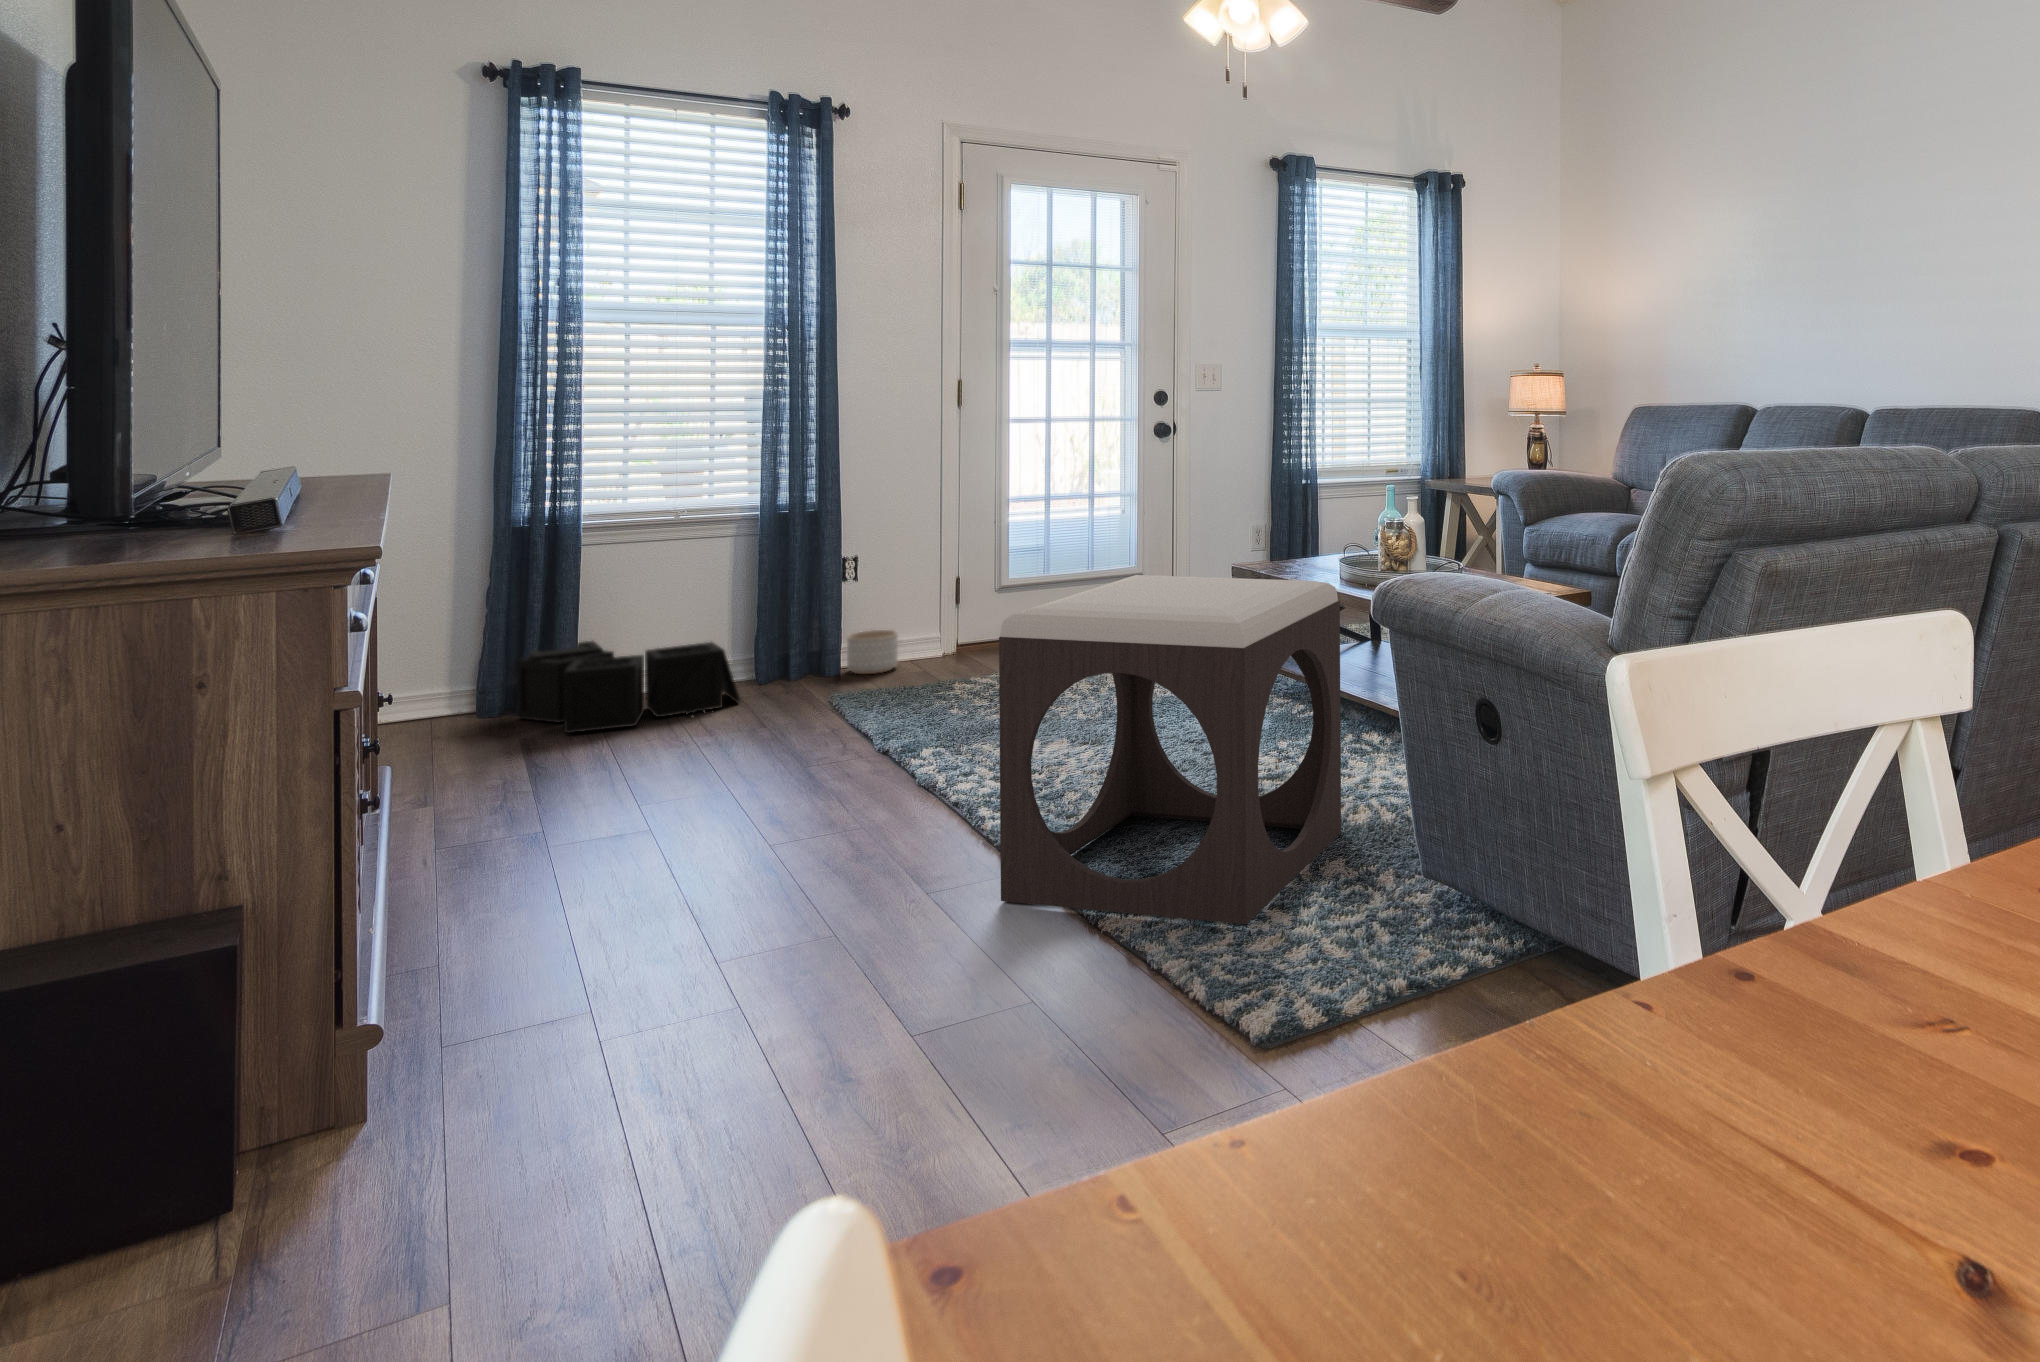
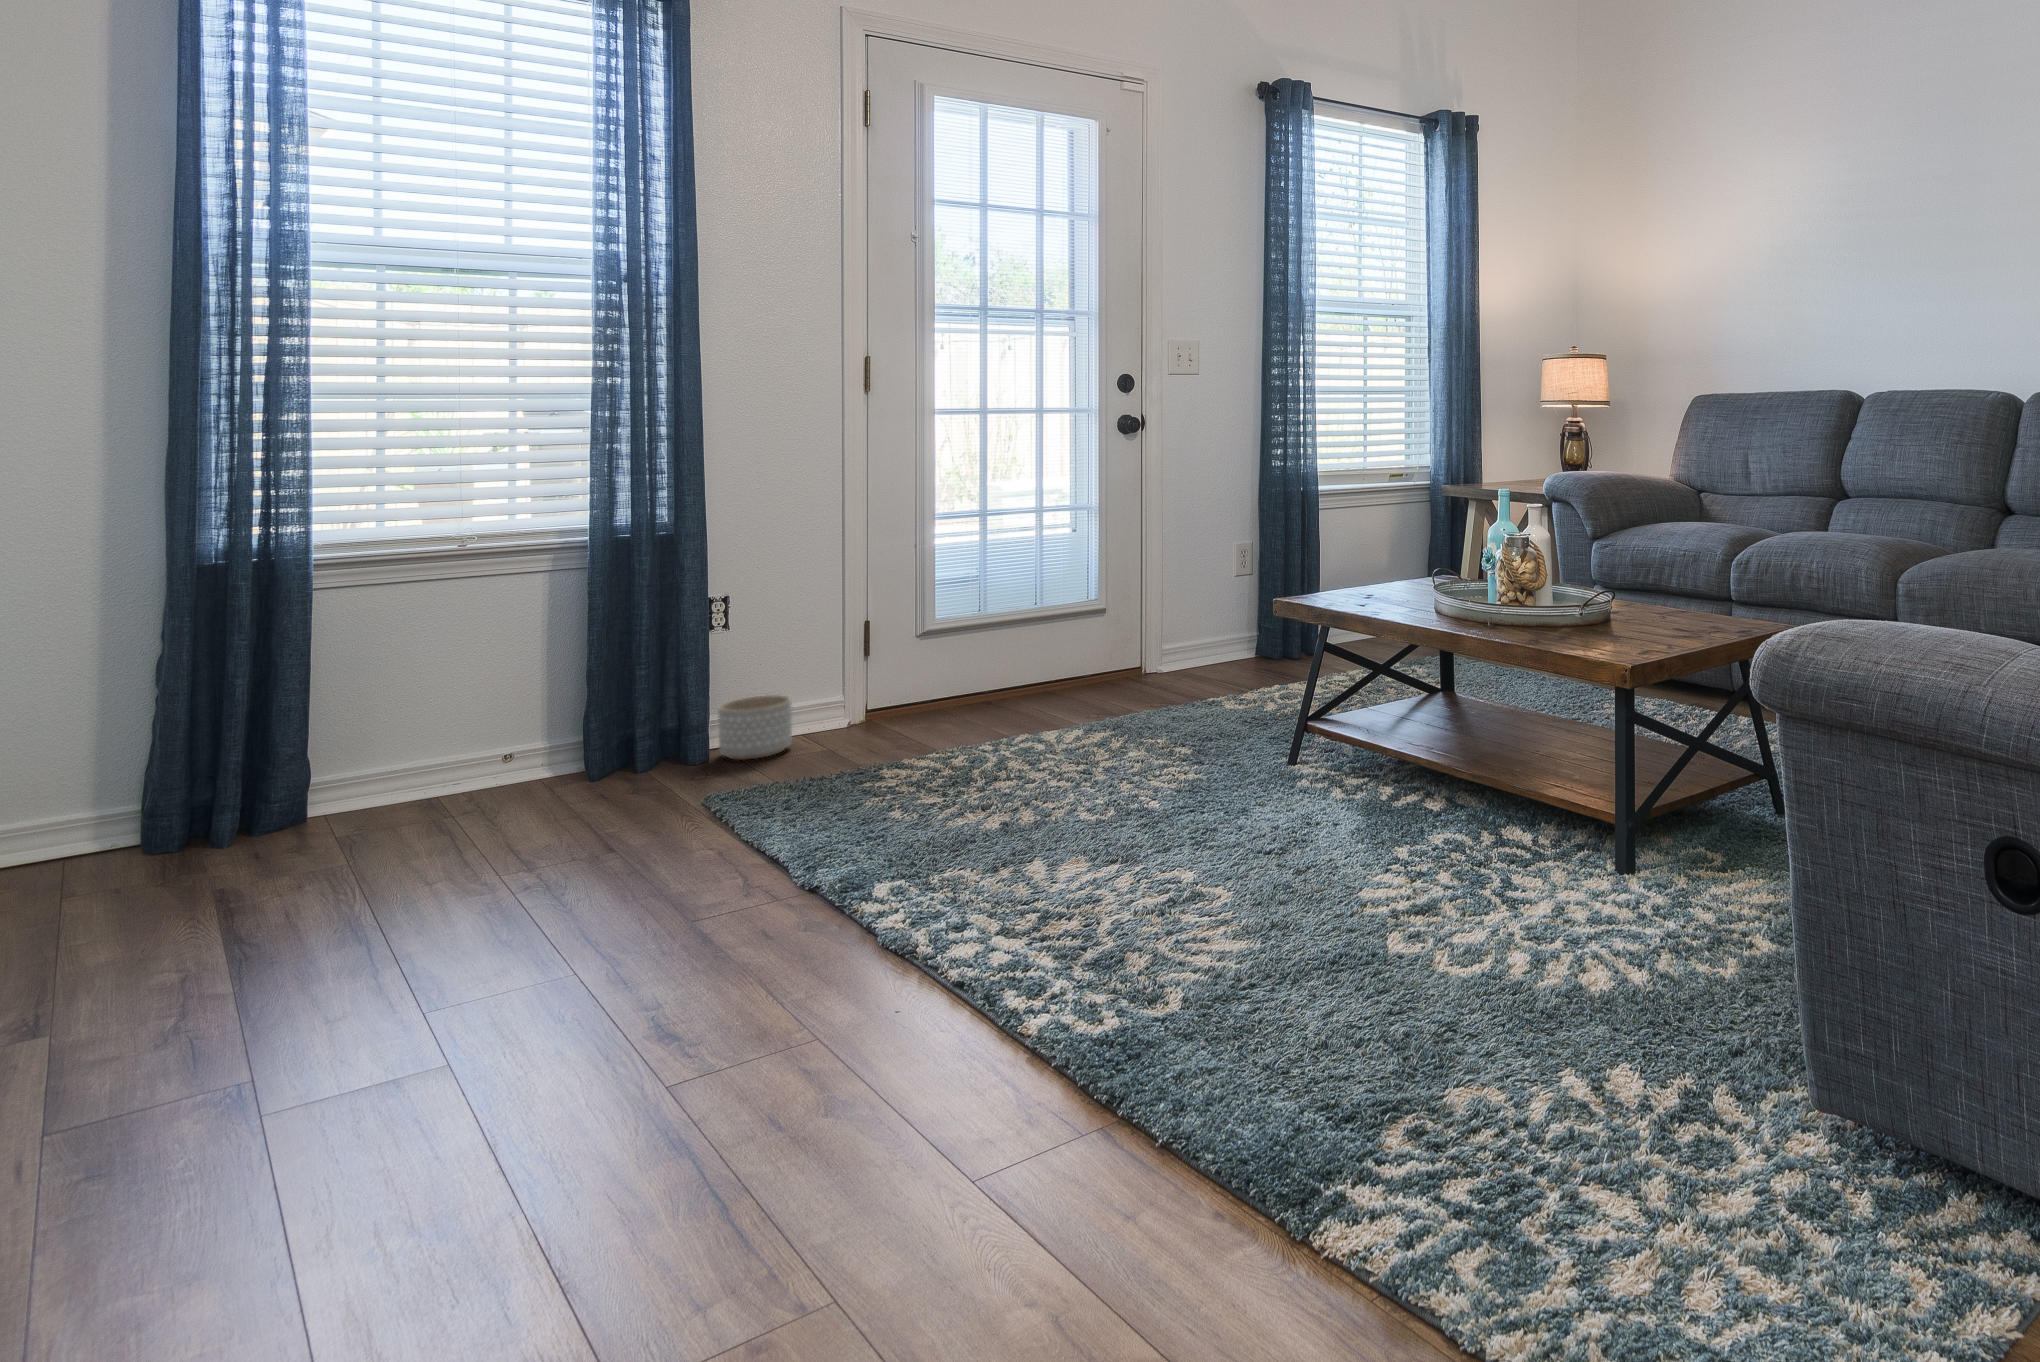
footstool: present [999,575,1341,924] -> none [1105,616,1592,1223]
storage bin: present [516,641,740,733] -> none [201,726,567,885]

